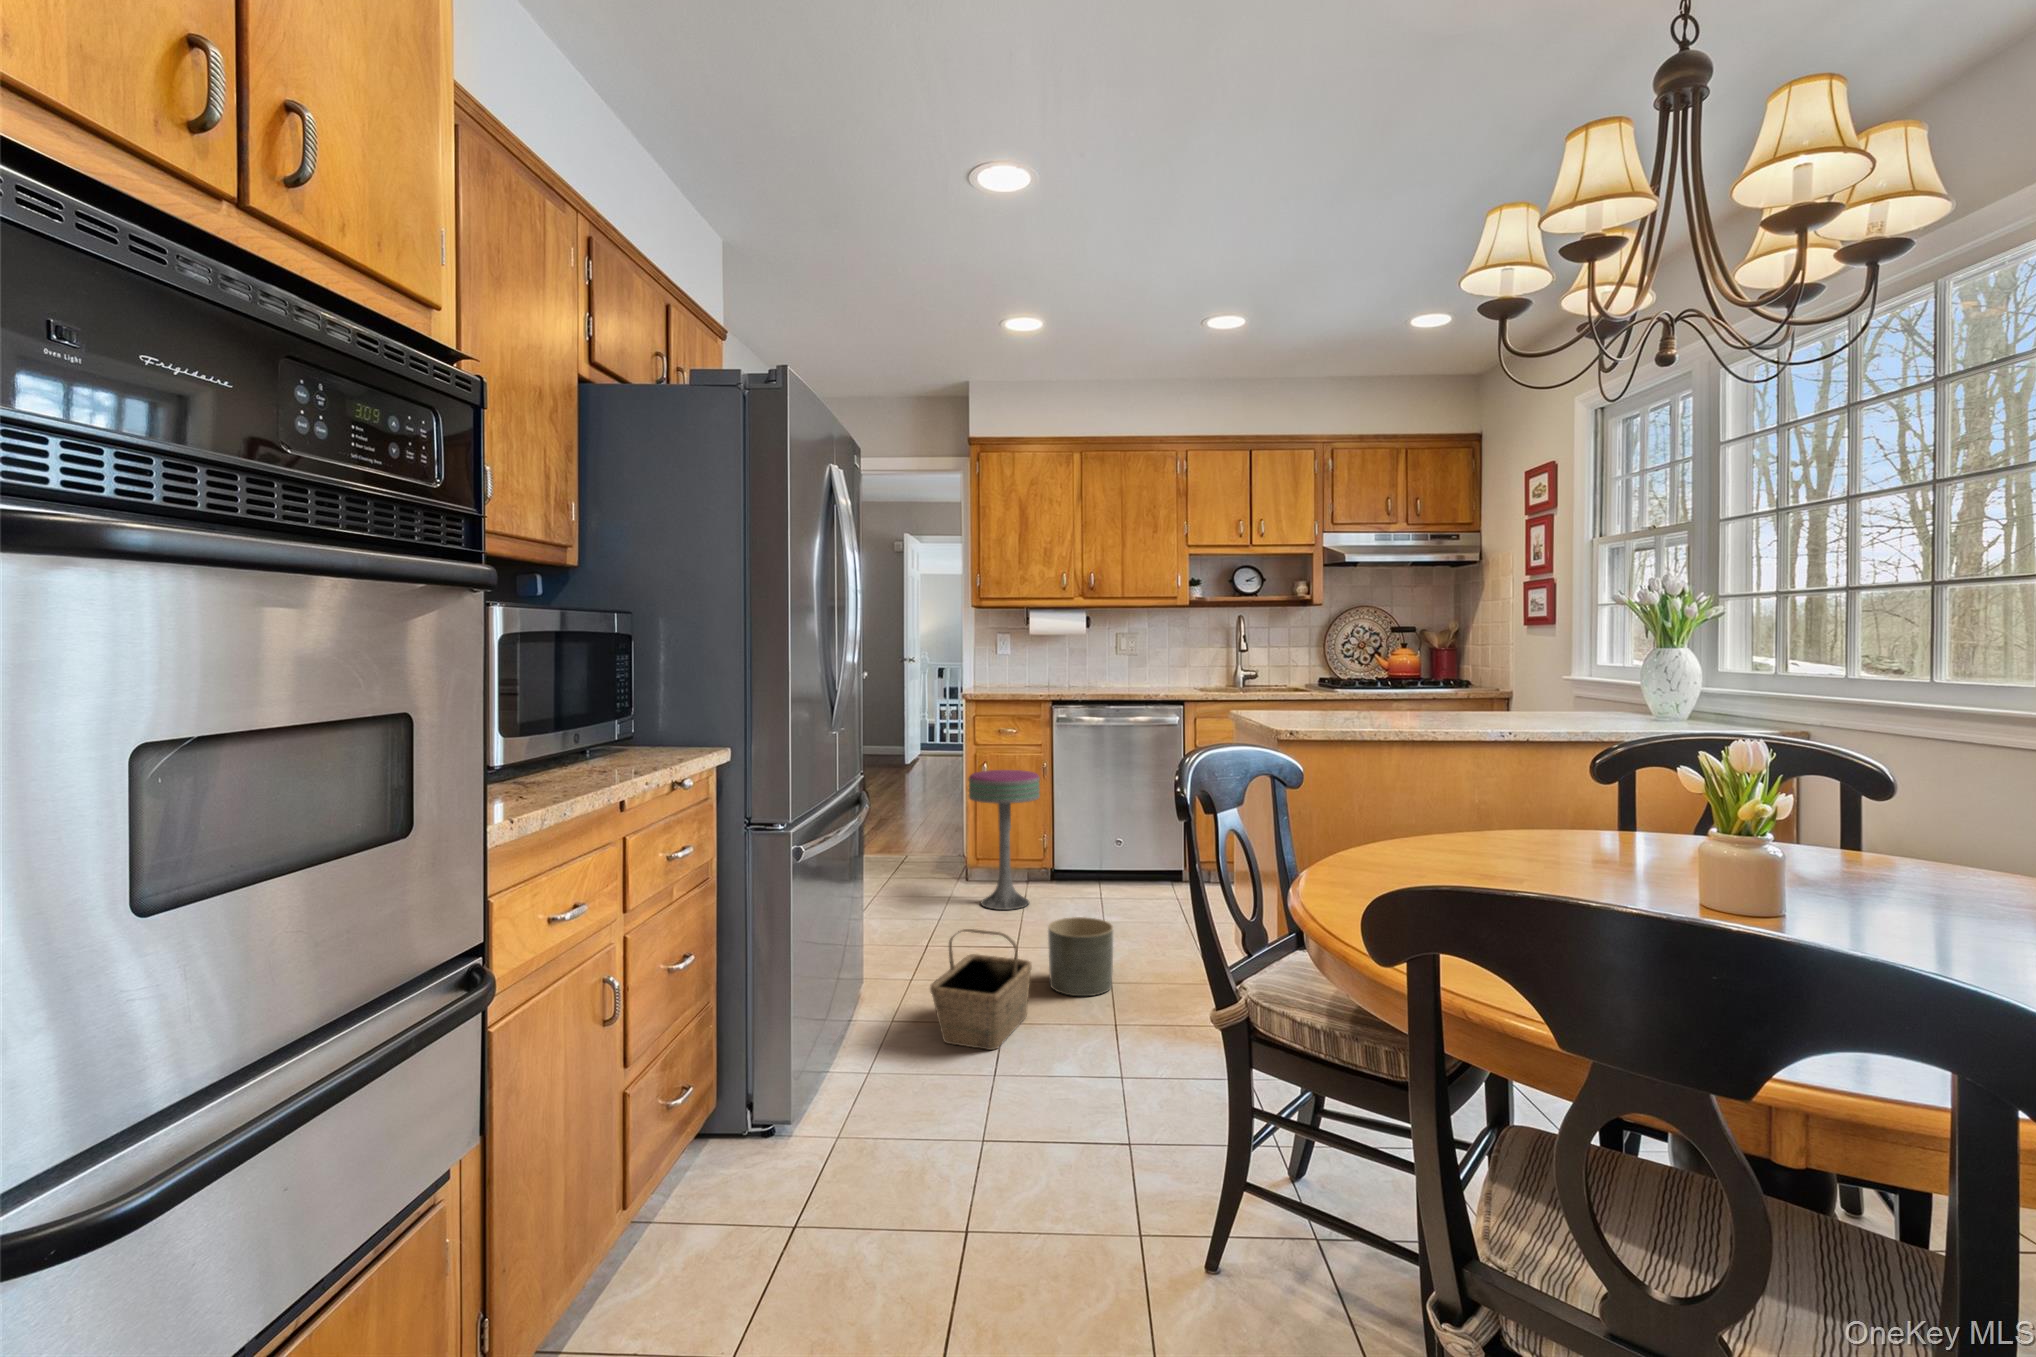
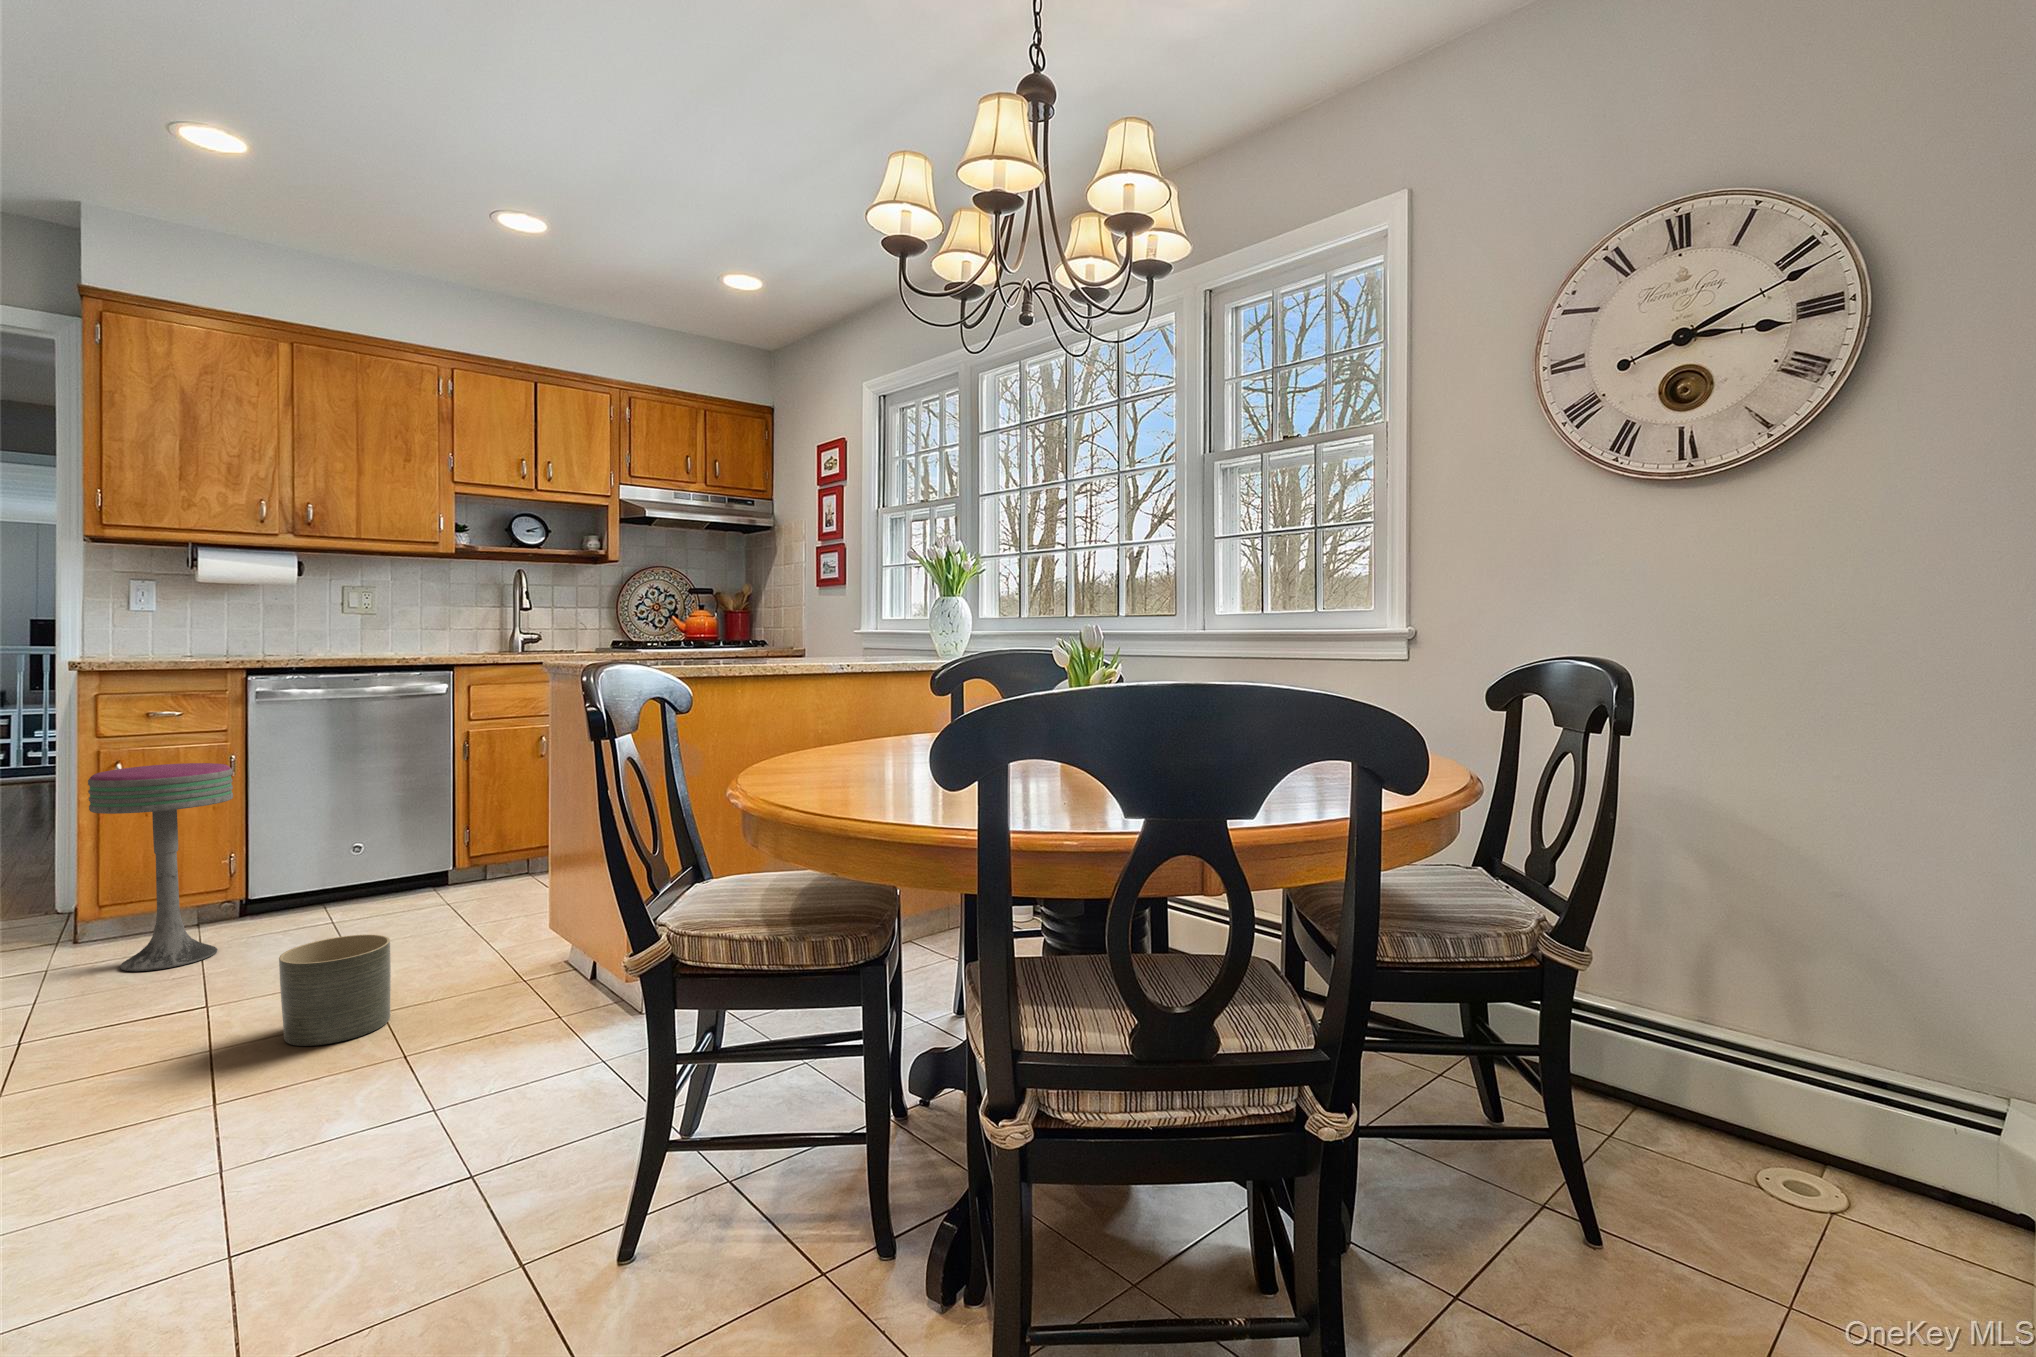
basket: present [930,929,1032,1050] -> none [55,975,260,1170]

